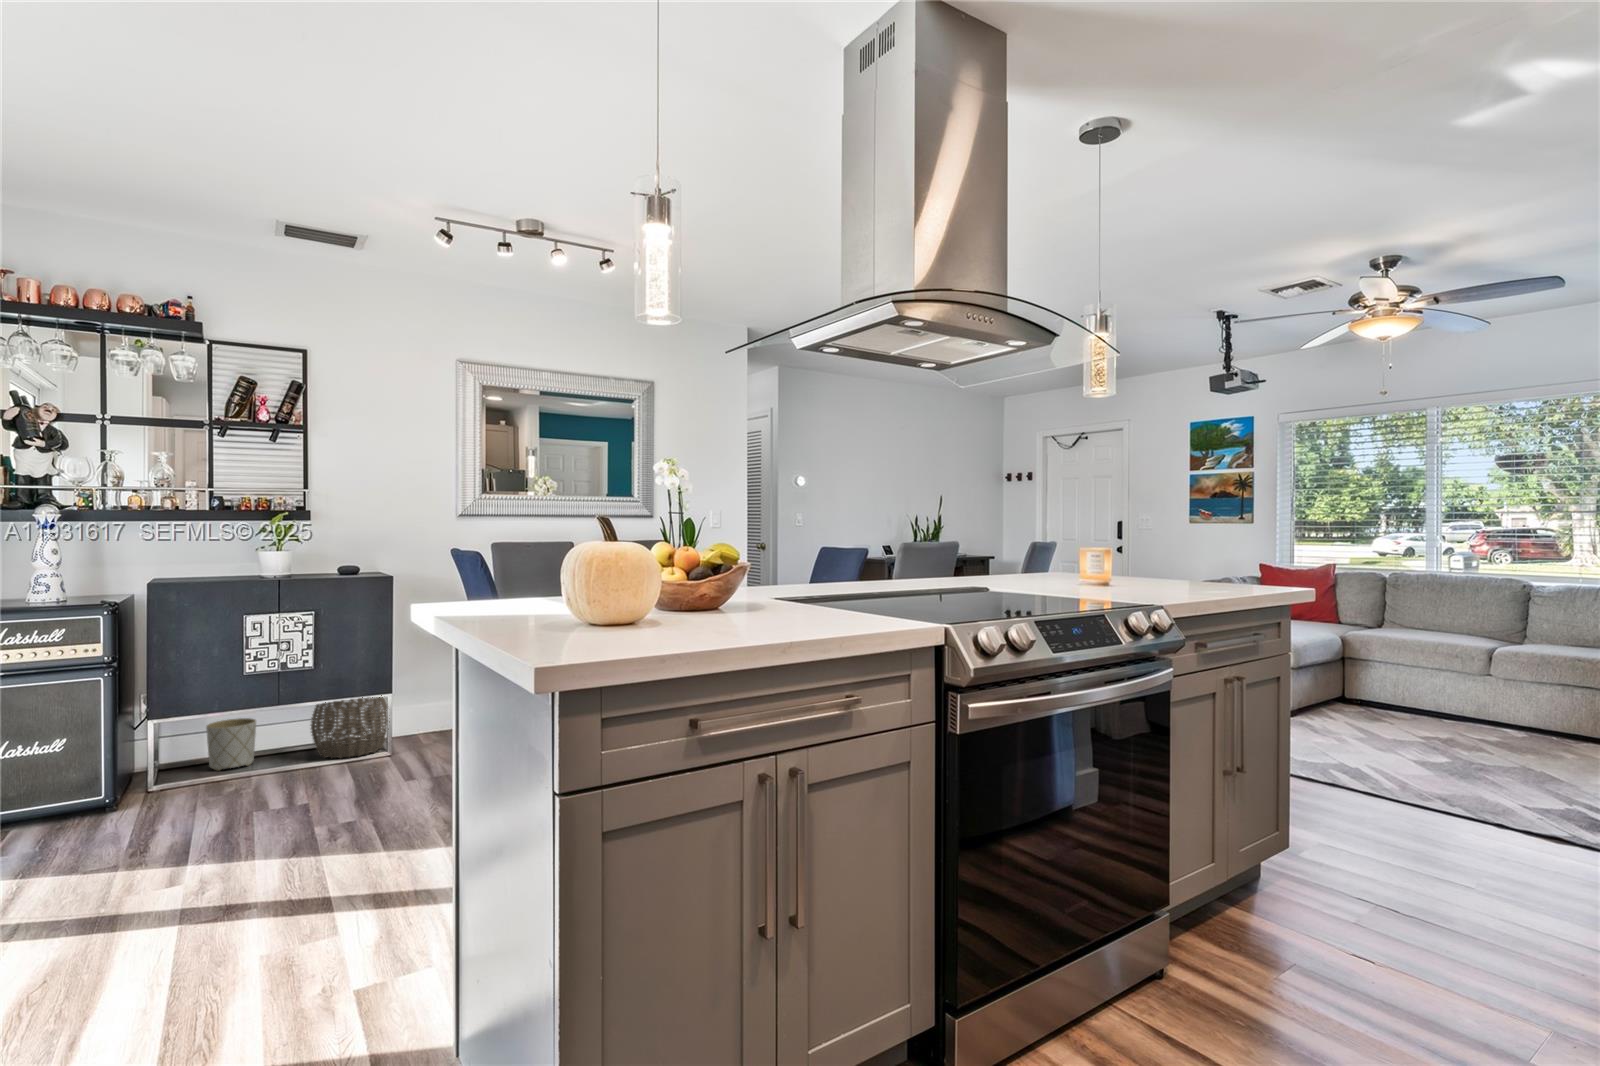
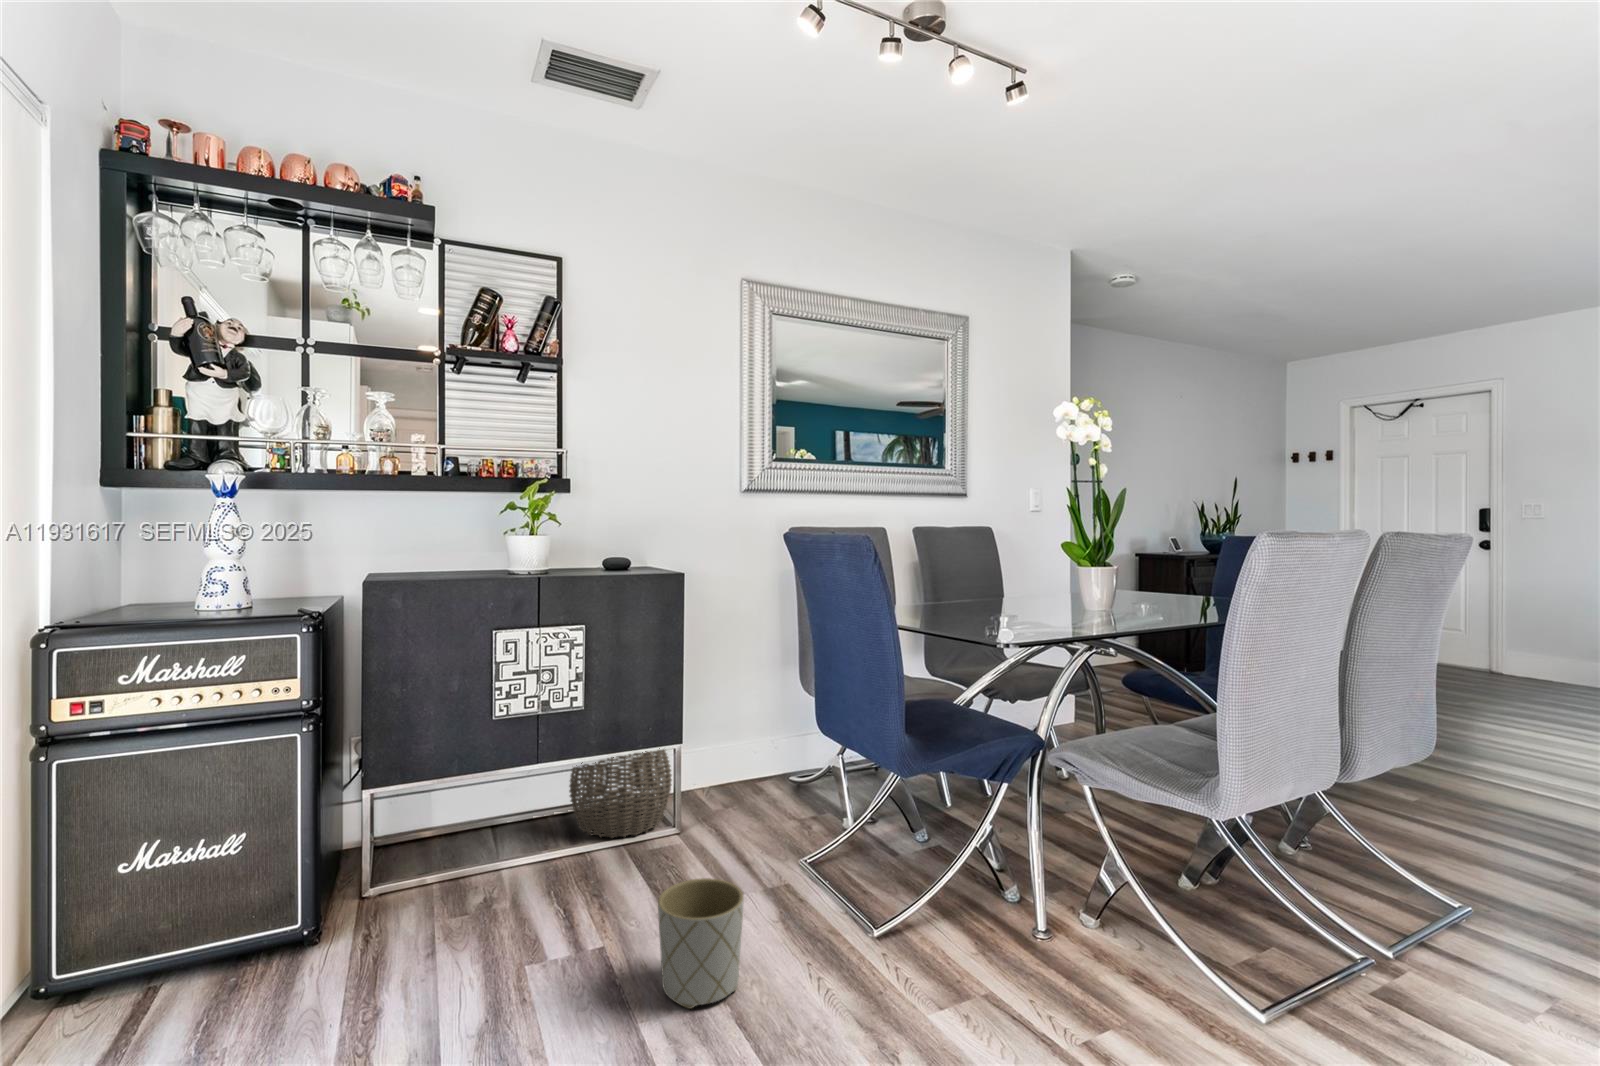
planter: present [206,718,256,771] -> present [658,878,744,1009]

